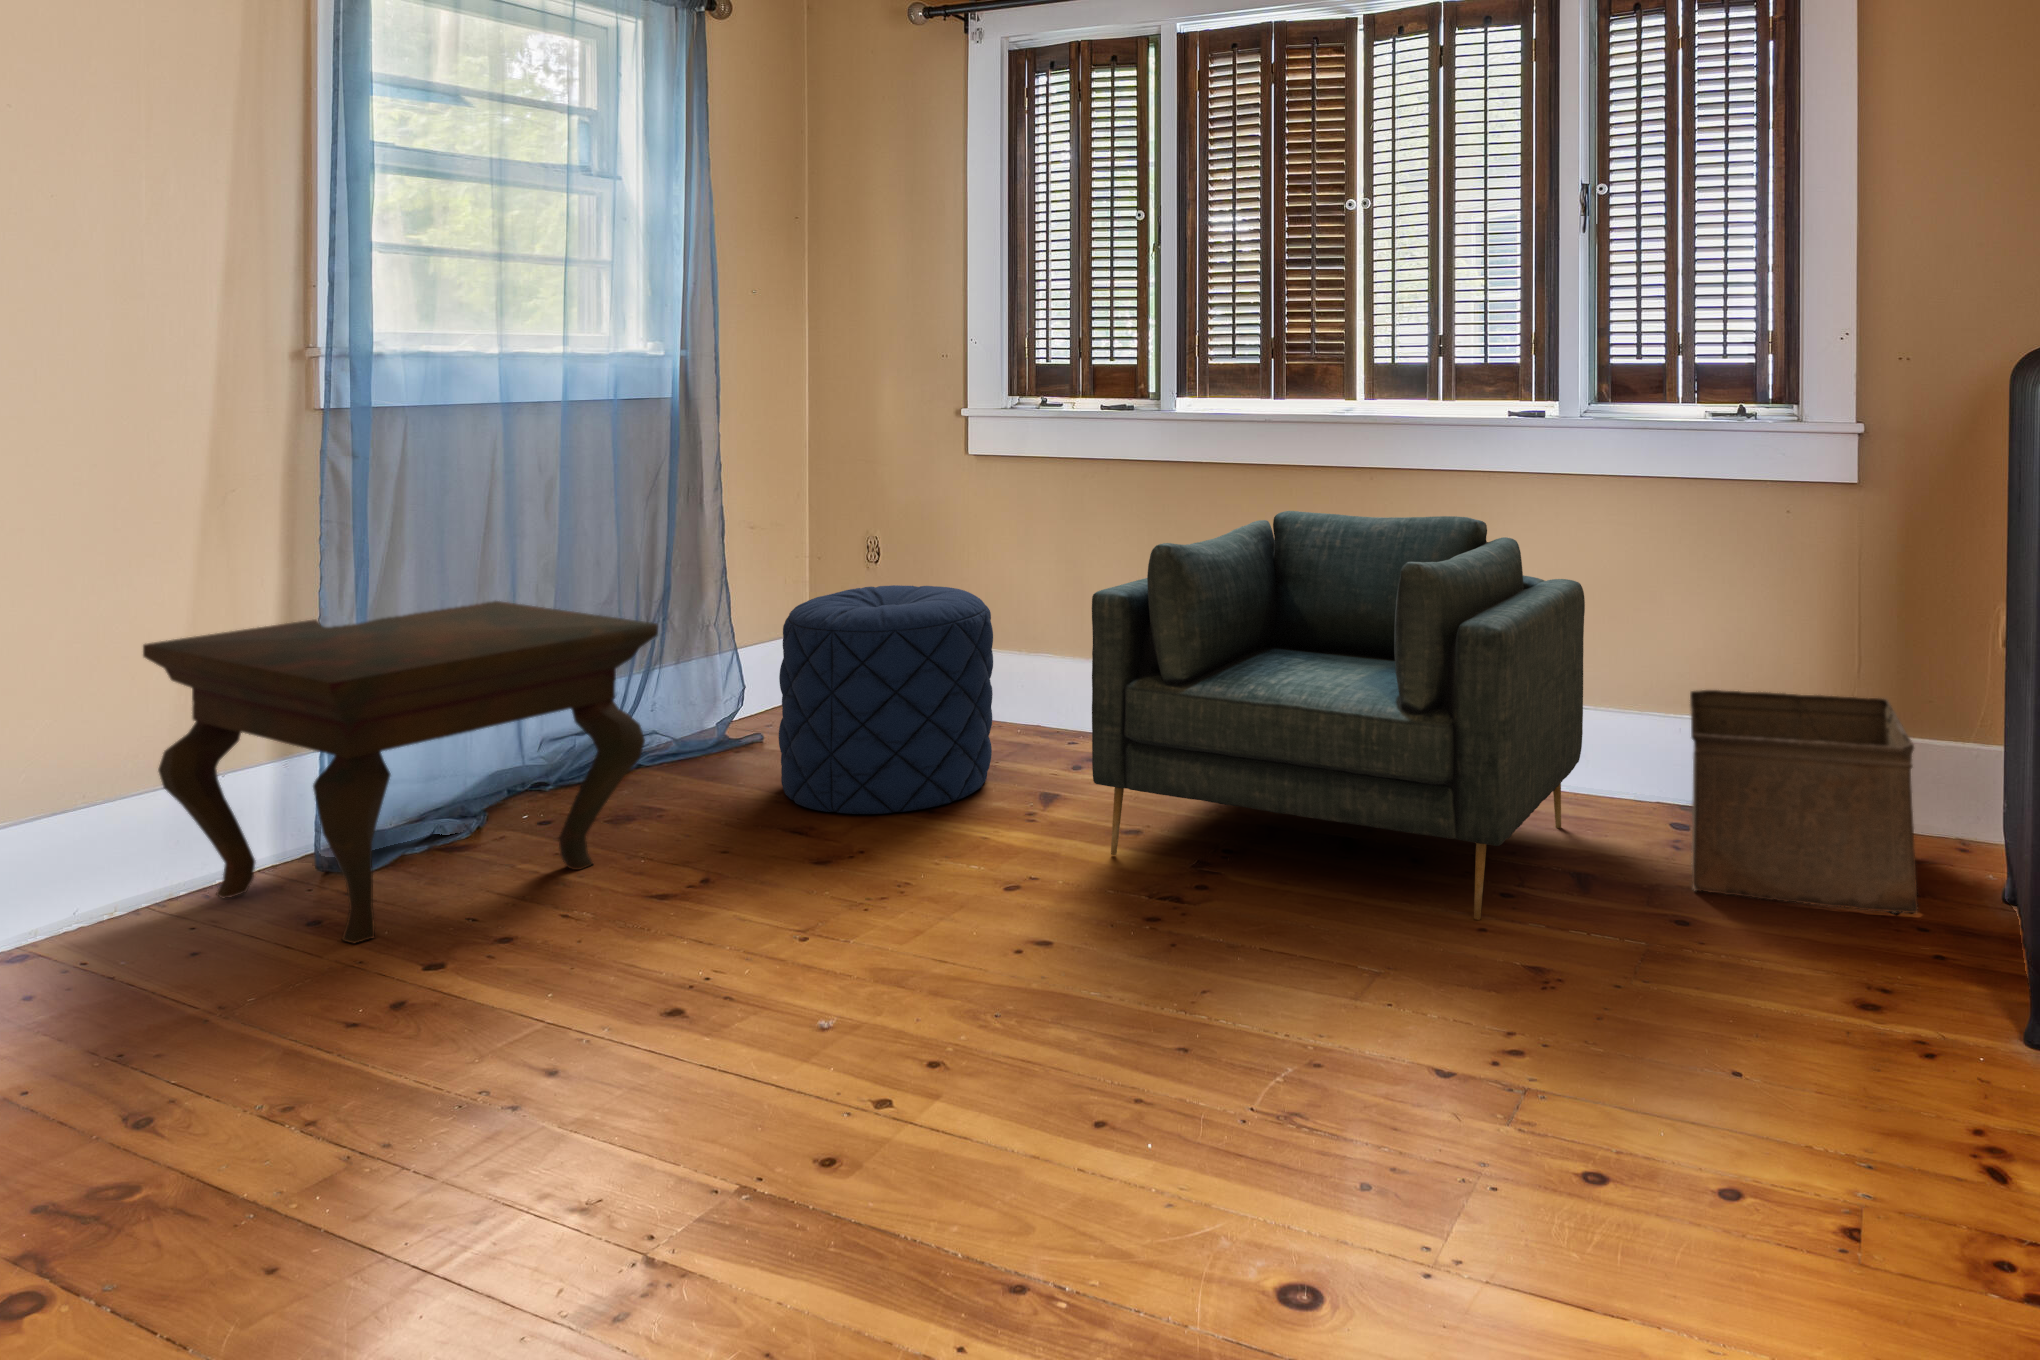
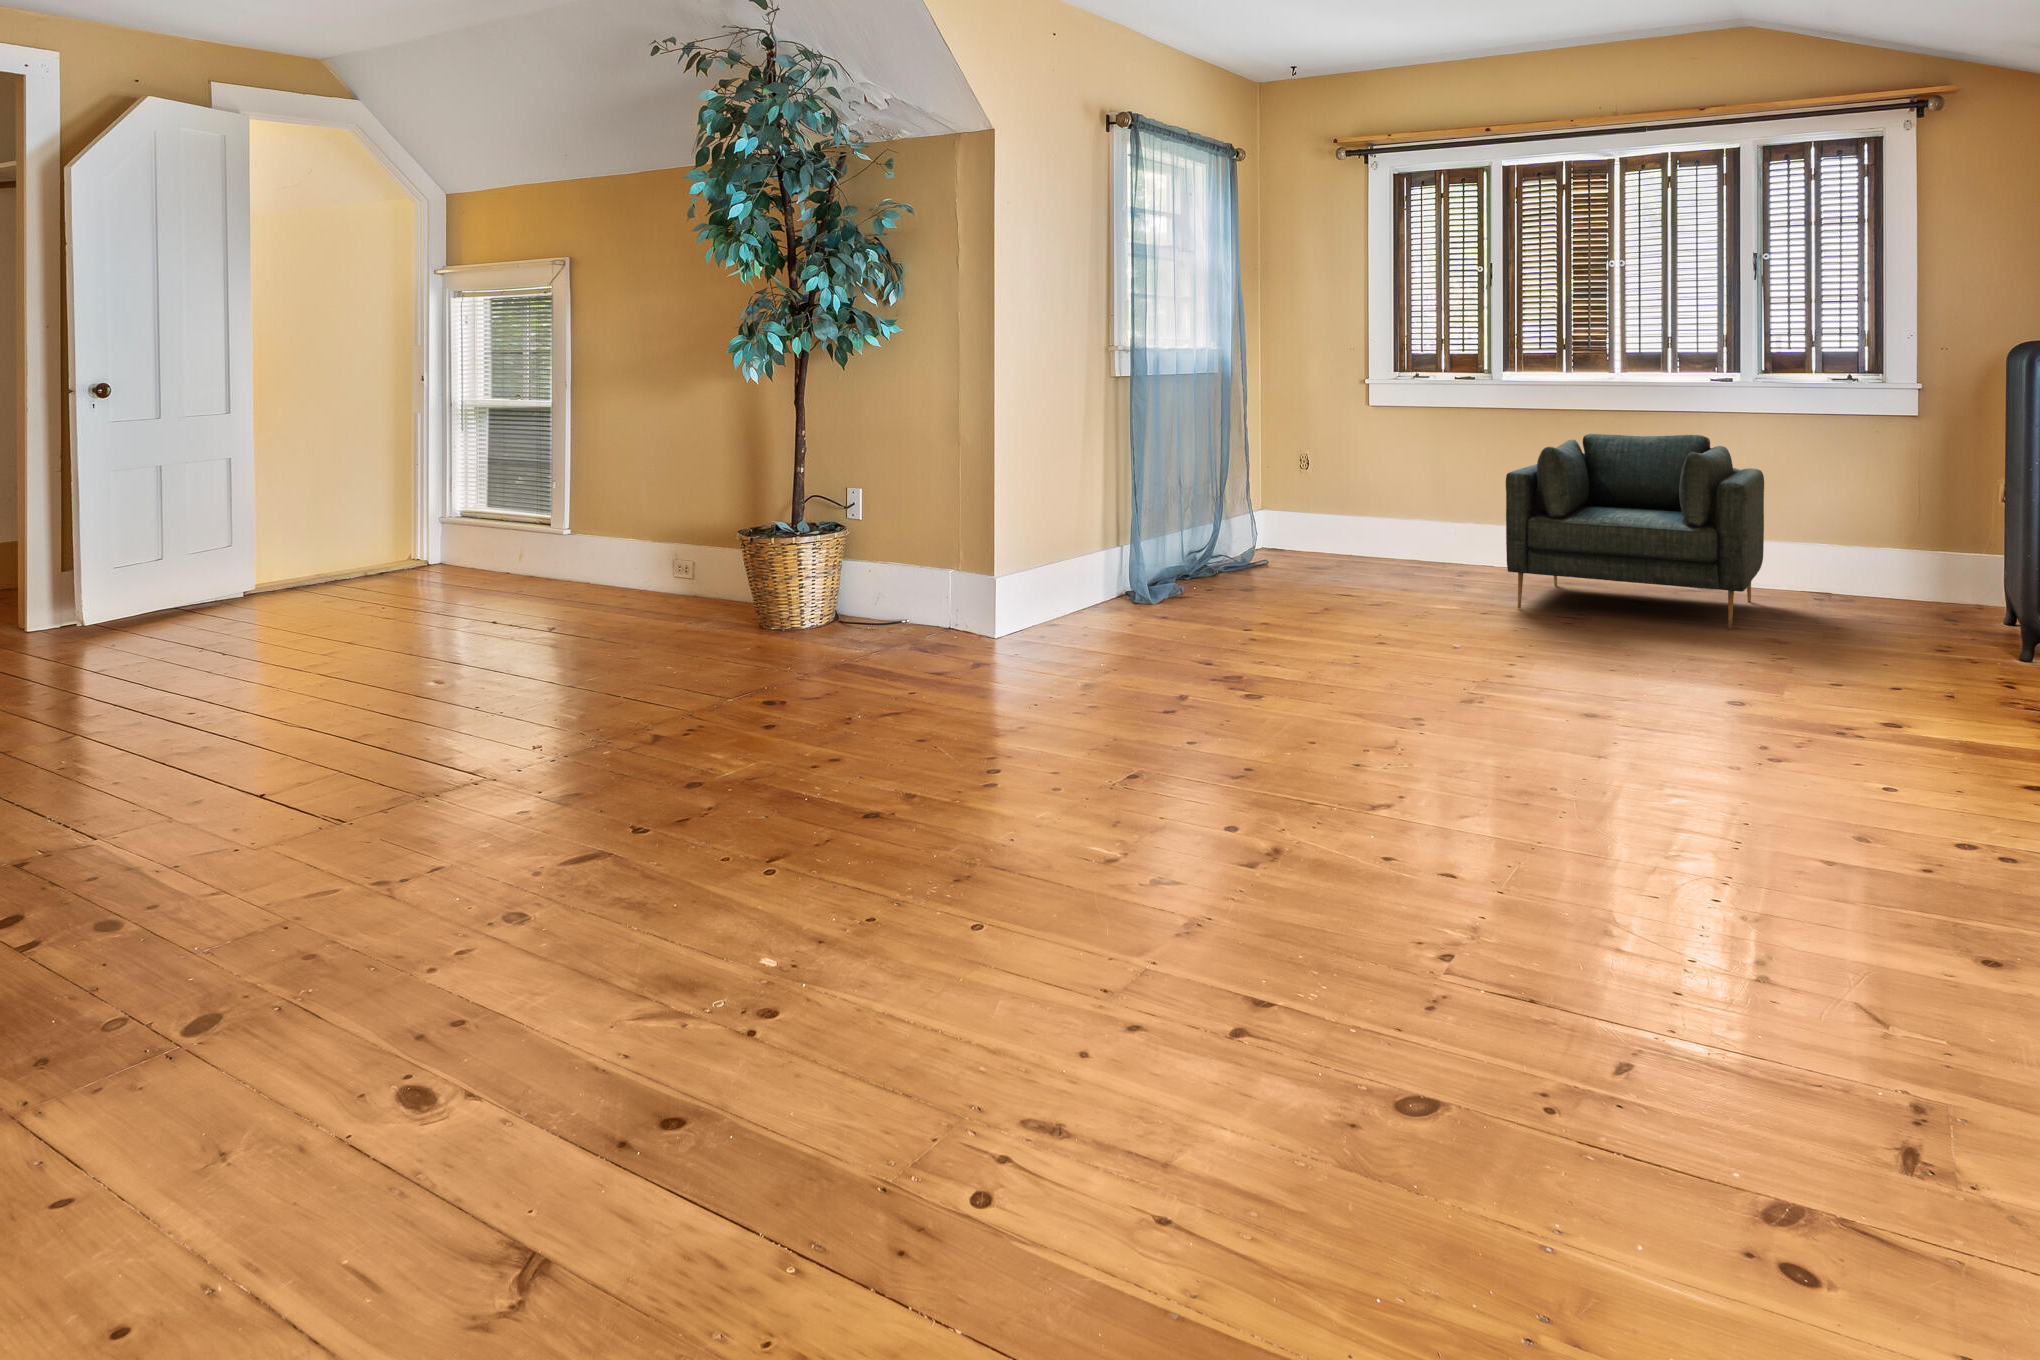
pouf: present [779,585,993,814] -> none [1305,479,1419,594]
side table: present [143,601,658,943] -> none [1062,480,1285,630]
storage bin: present [1690,690,1918,913] -> none [1824,527,1959,629]

